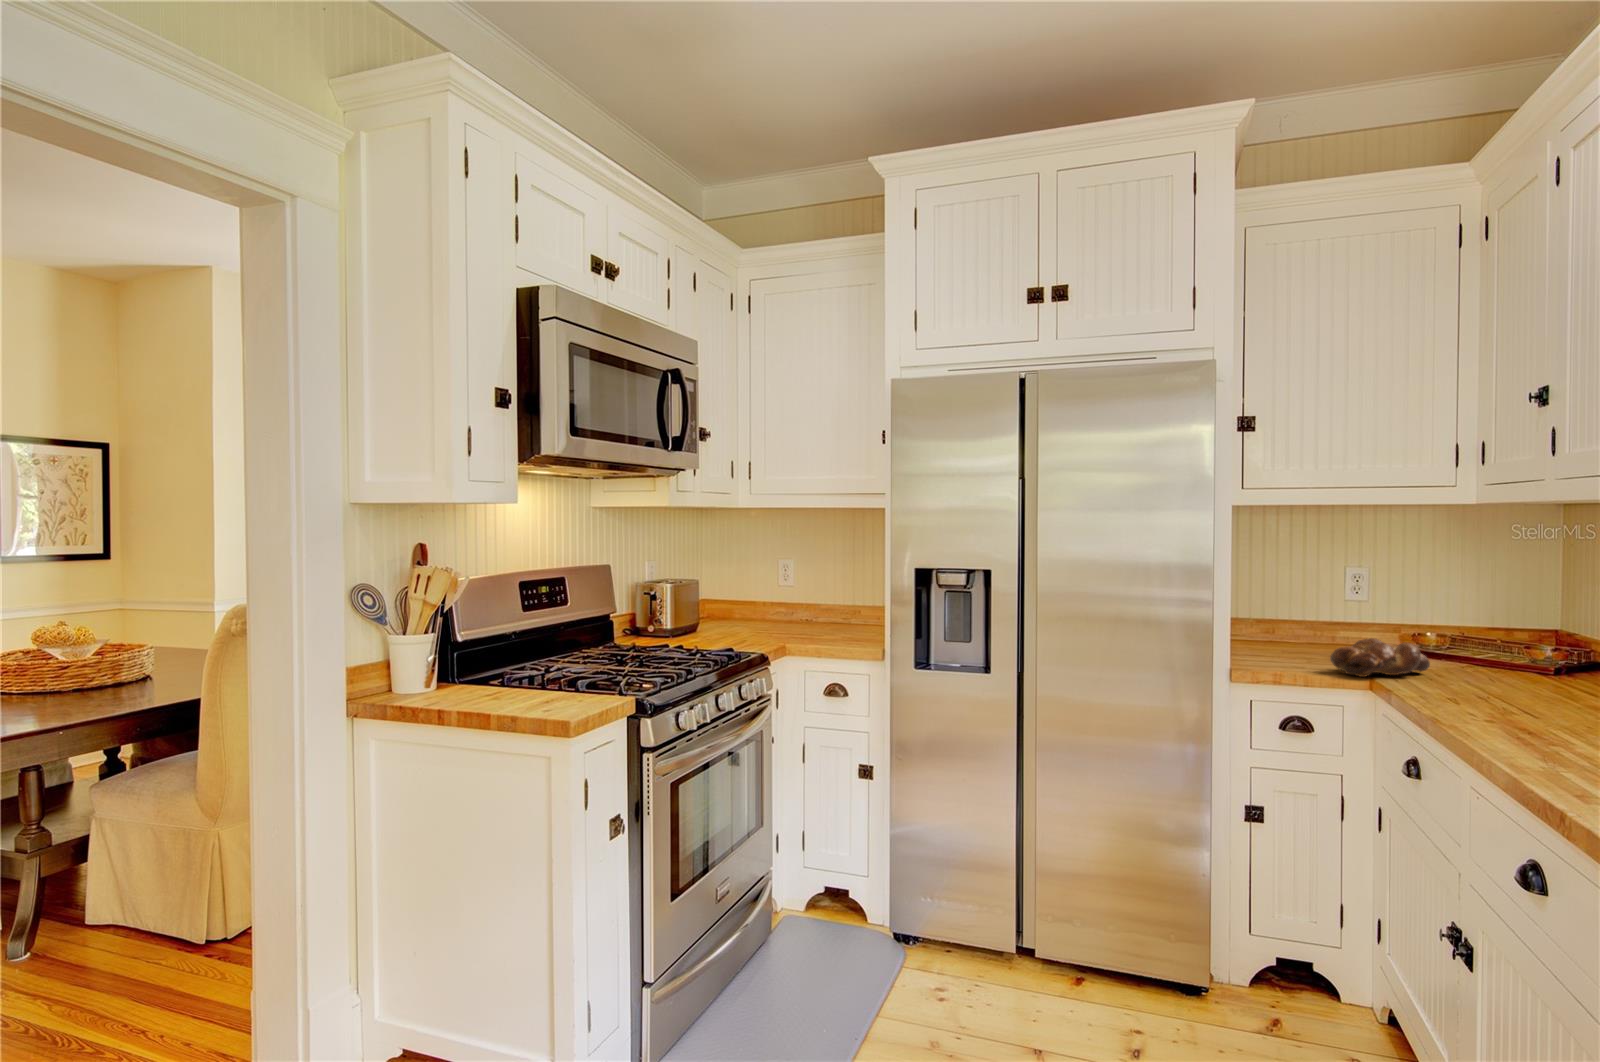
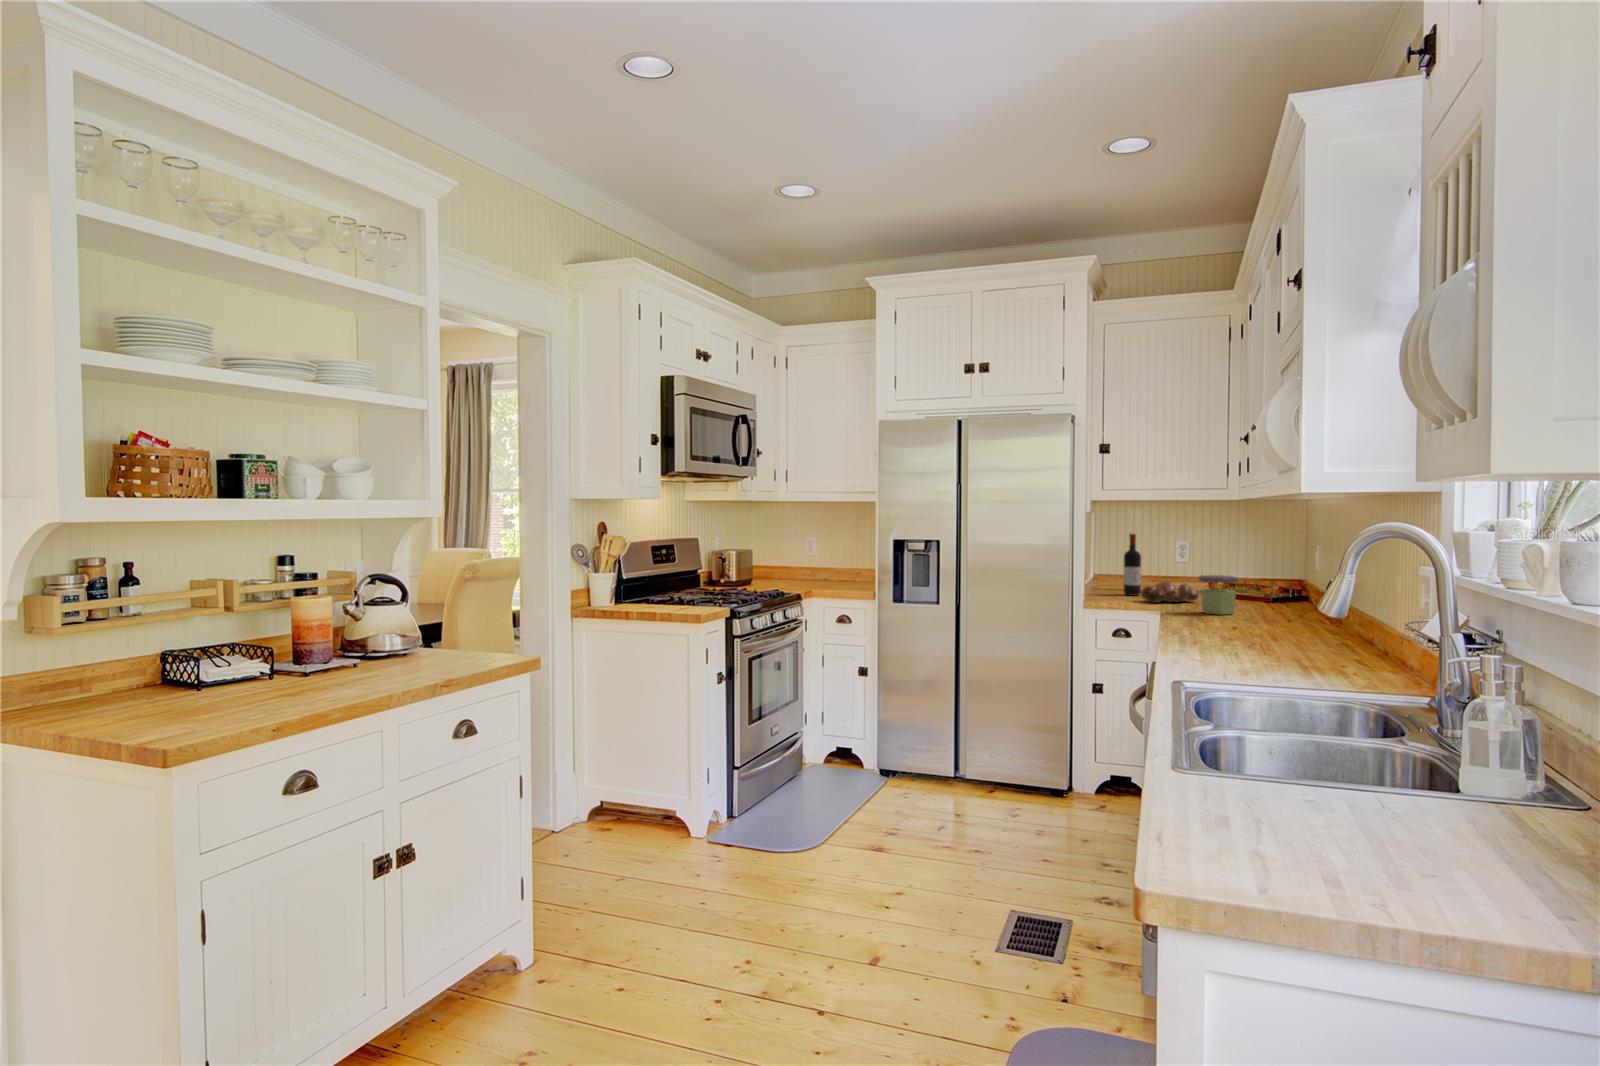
wine bottle: none [1280,557,1311,656] -> present [1123,534,1141,596]
jar: none [1477,637,1565,714] -> present [1199,575,1238,615]

